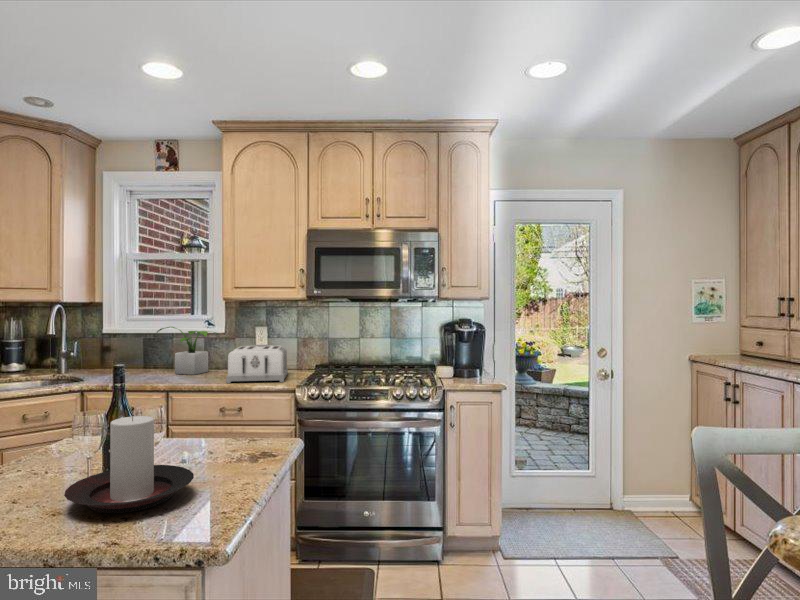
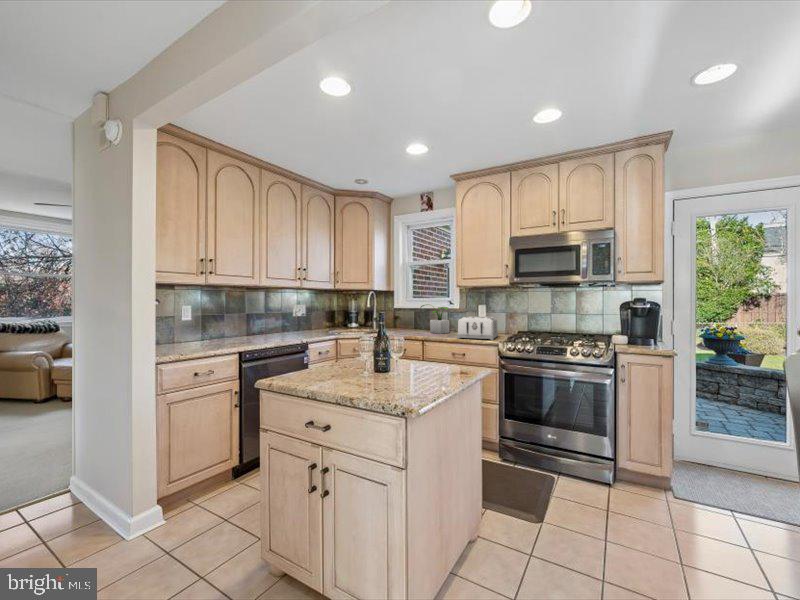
candle holder: present [64,414,194,513] -> none [352,336,413,385]

